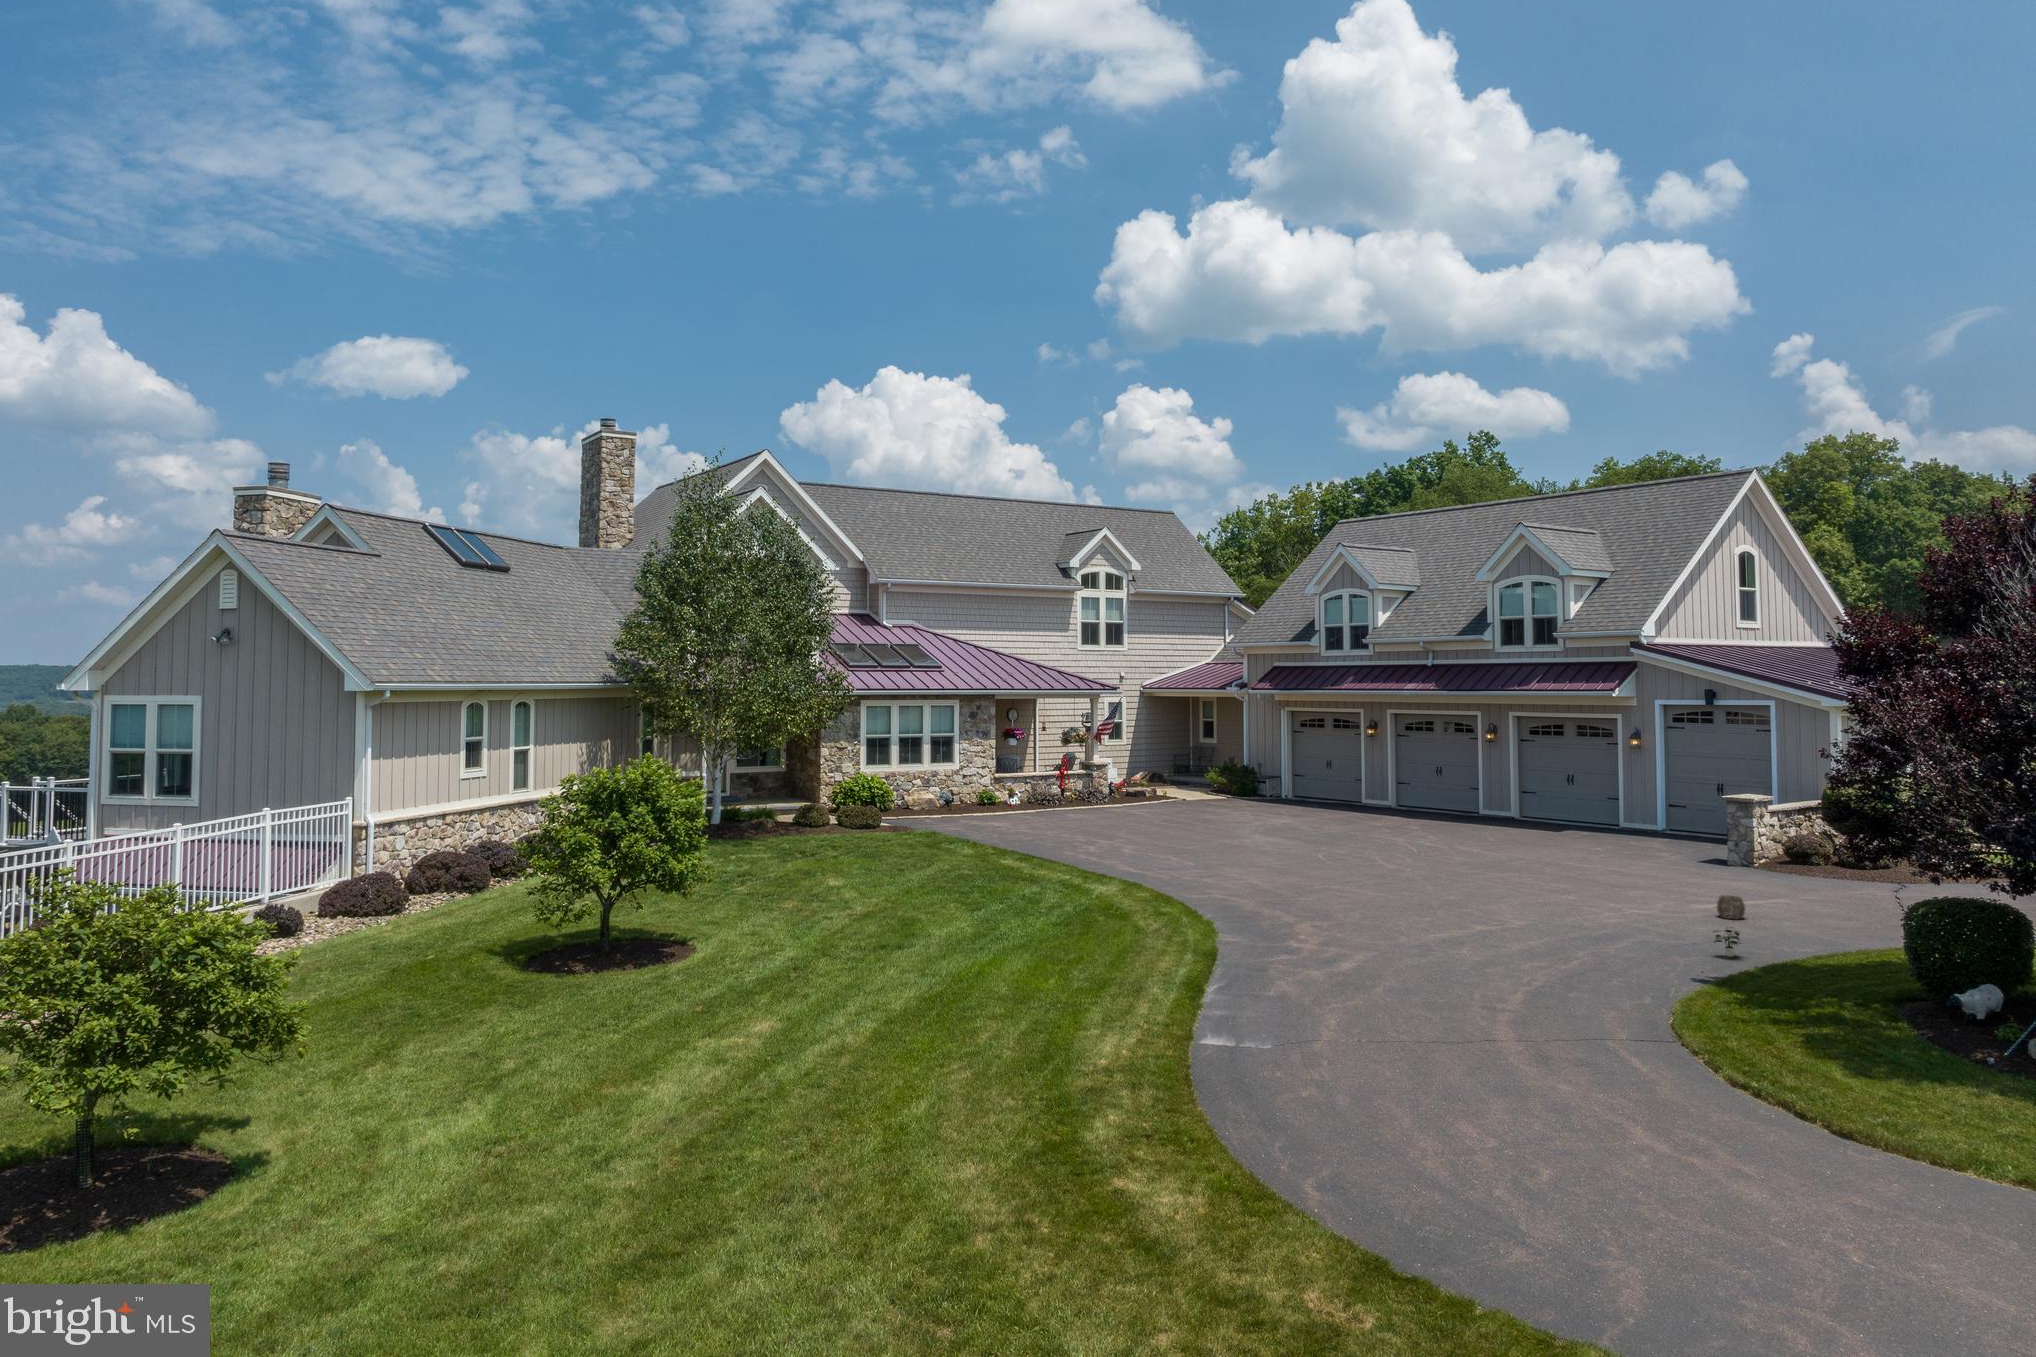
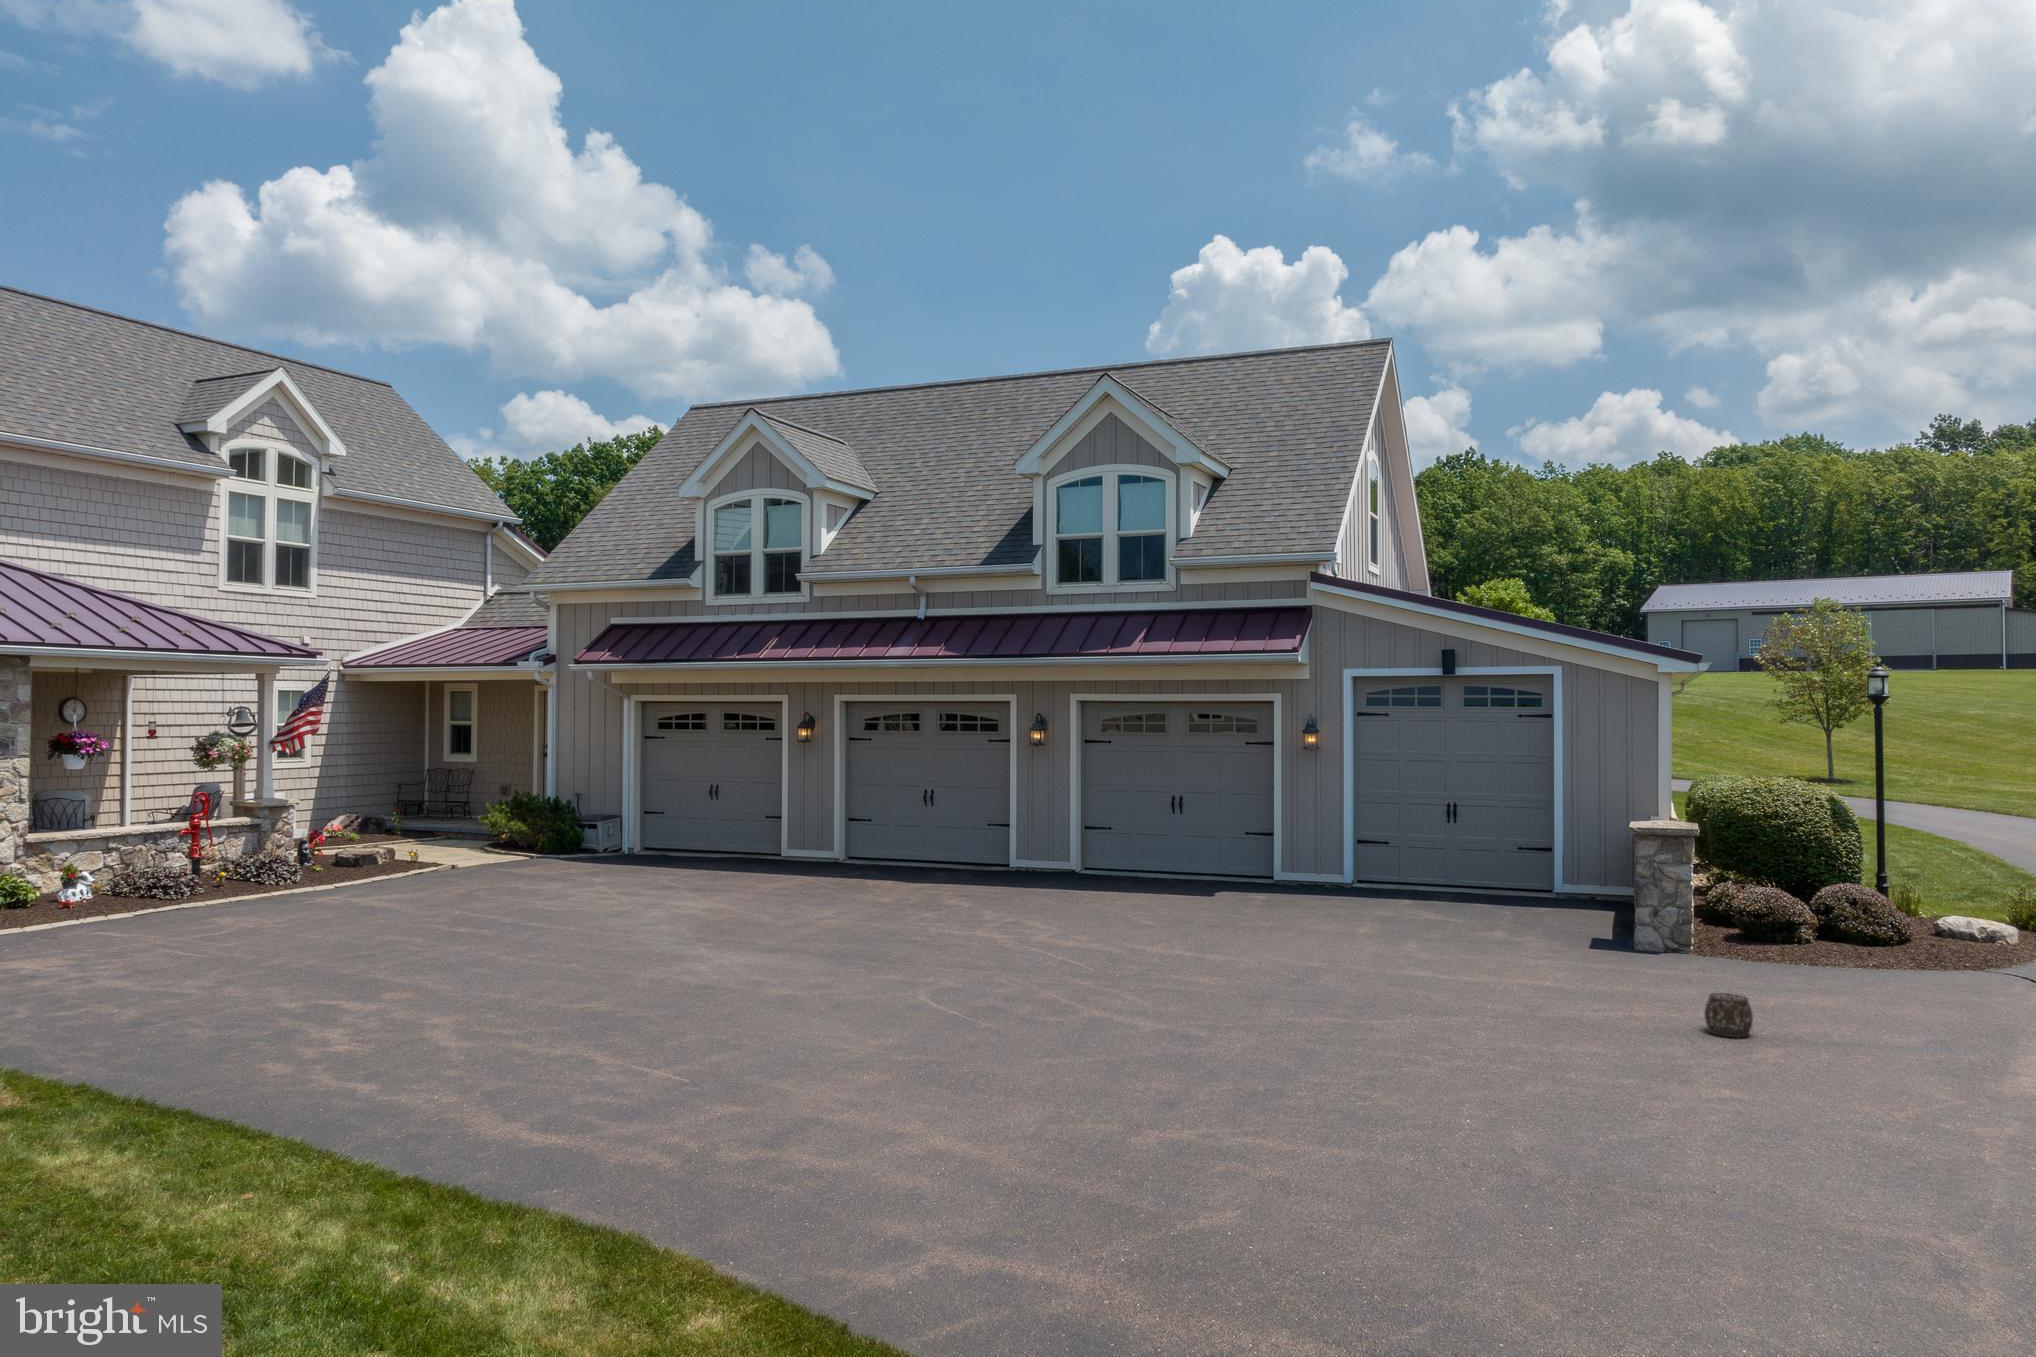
potted plant: present [1713,927,1742,957] -> none [1966,1083,2026,1147]

